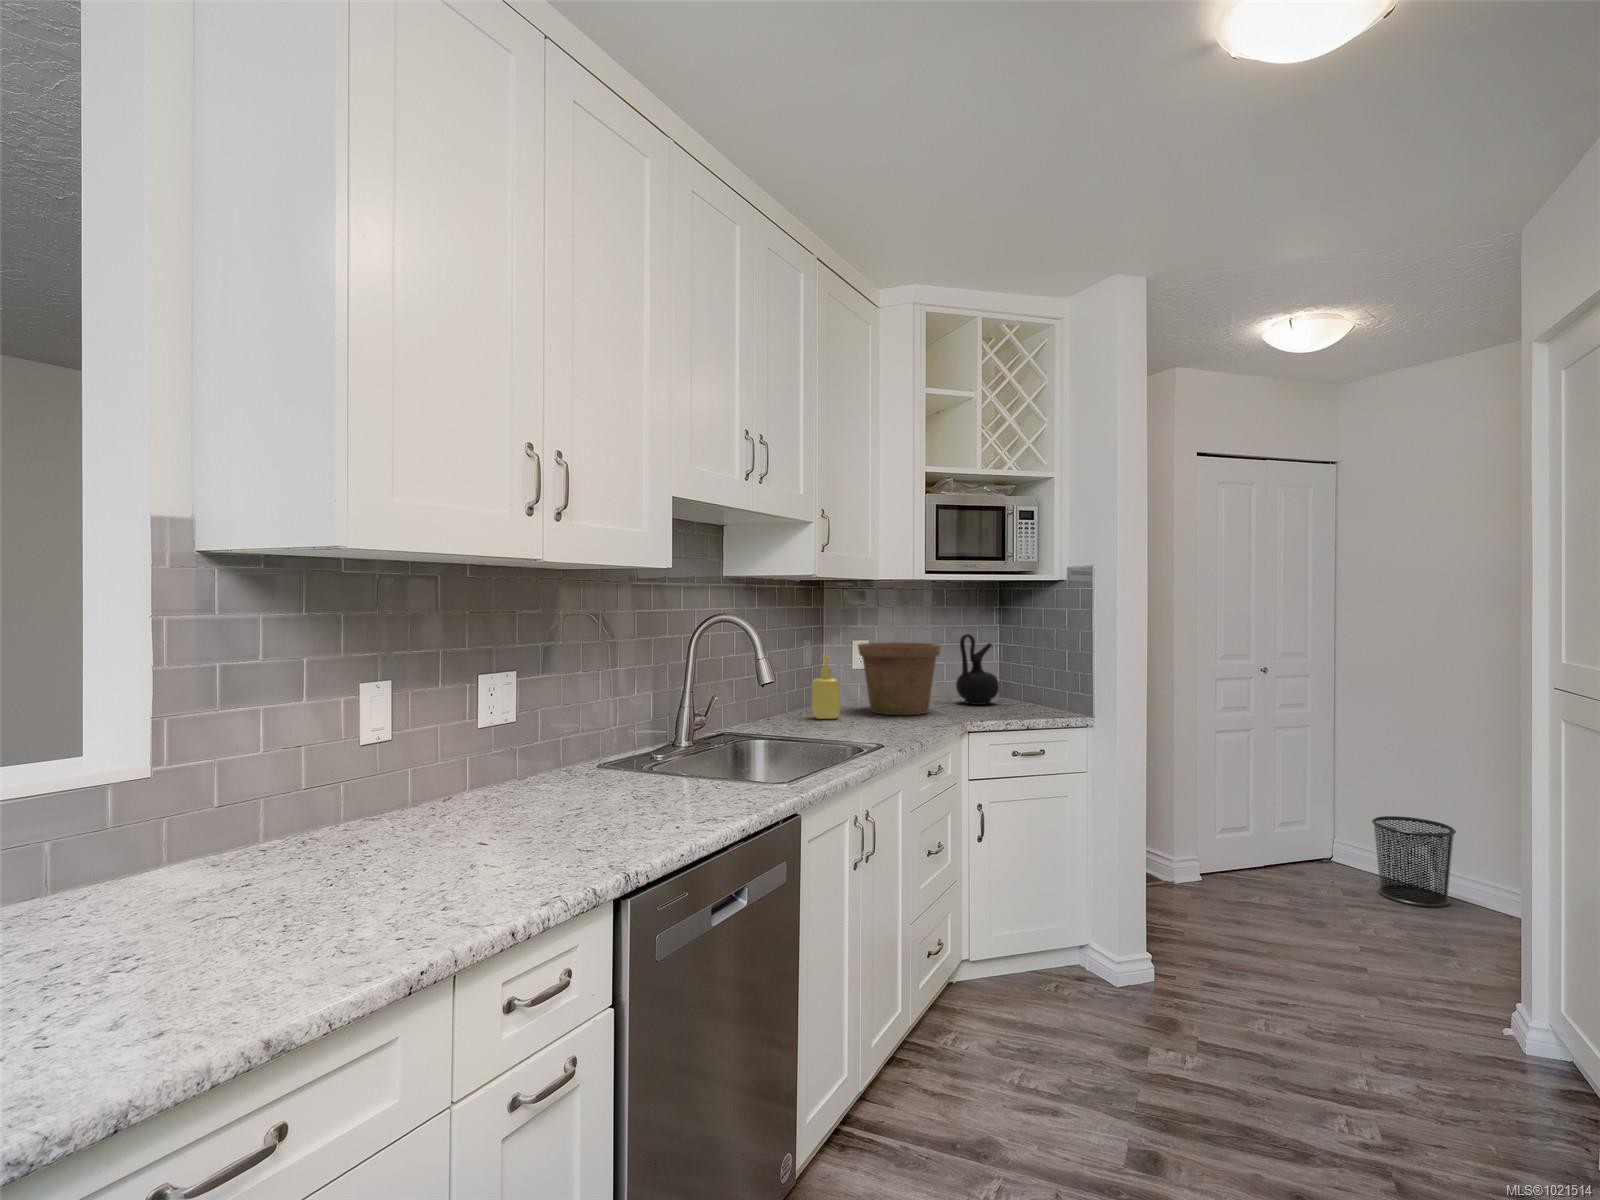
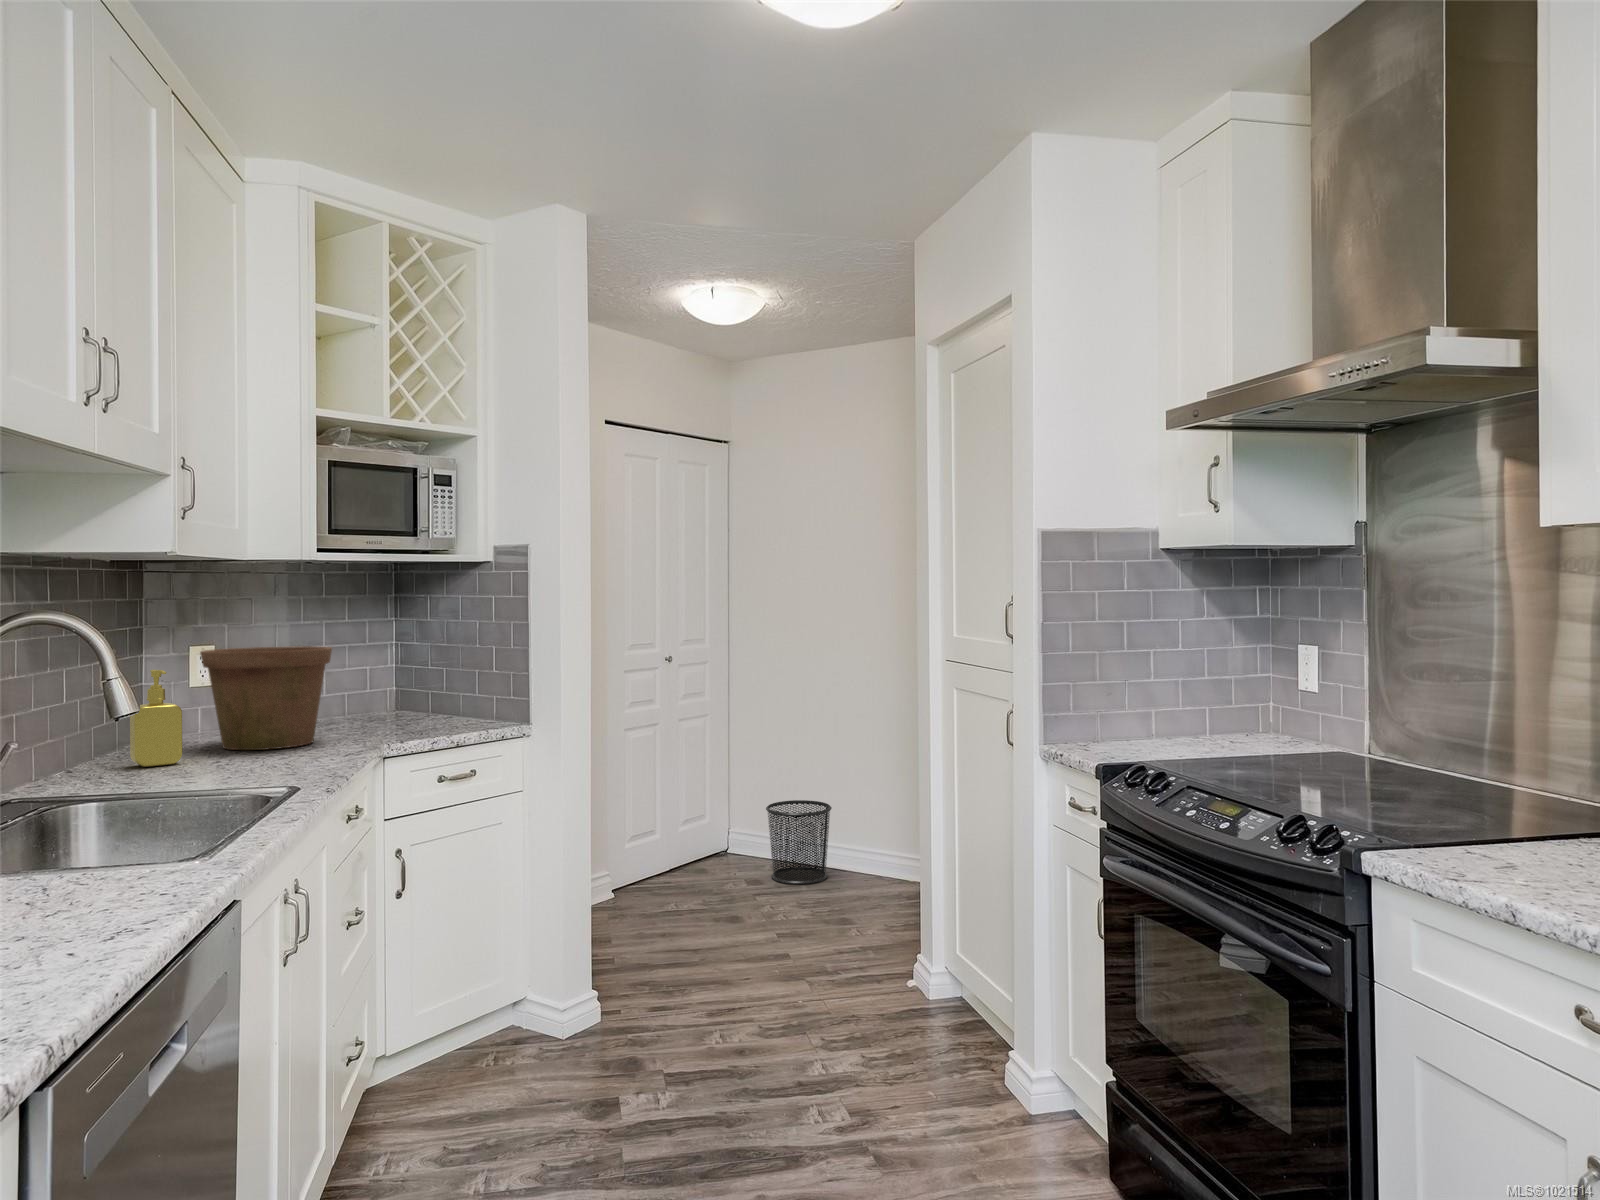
ceramic jug: present [956,634,999,705] -> none [342,633,402,726]

